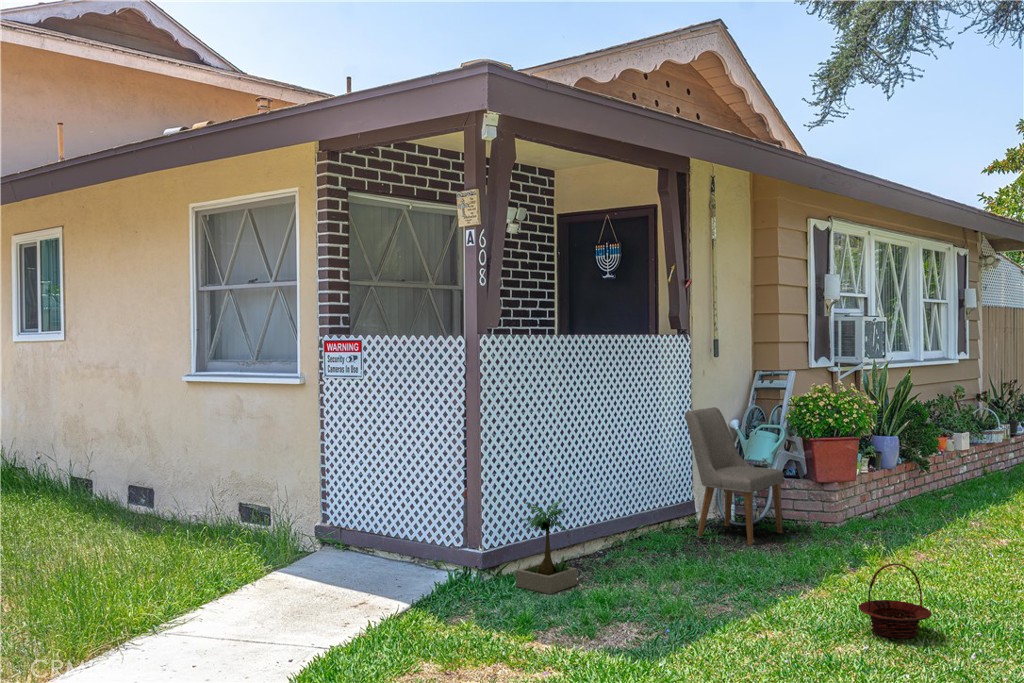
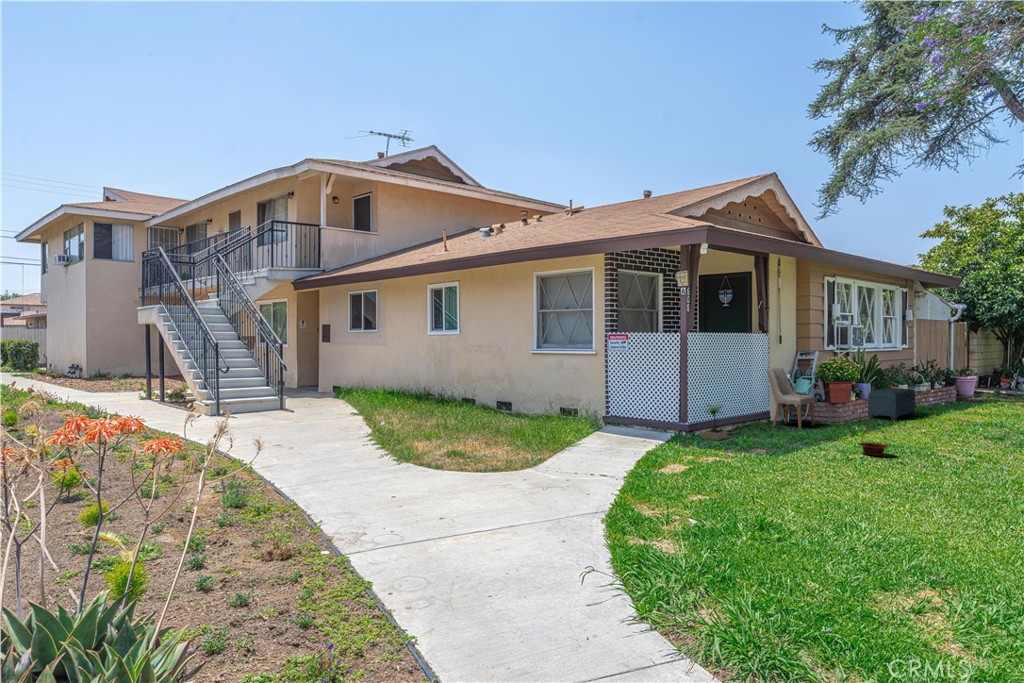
bench: none [893,441,982,512] -> present [868,388,915,421]

